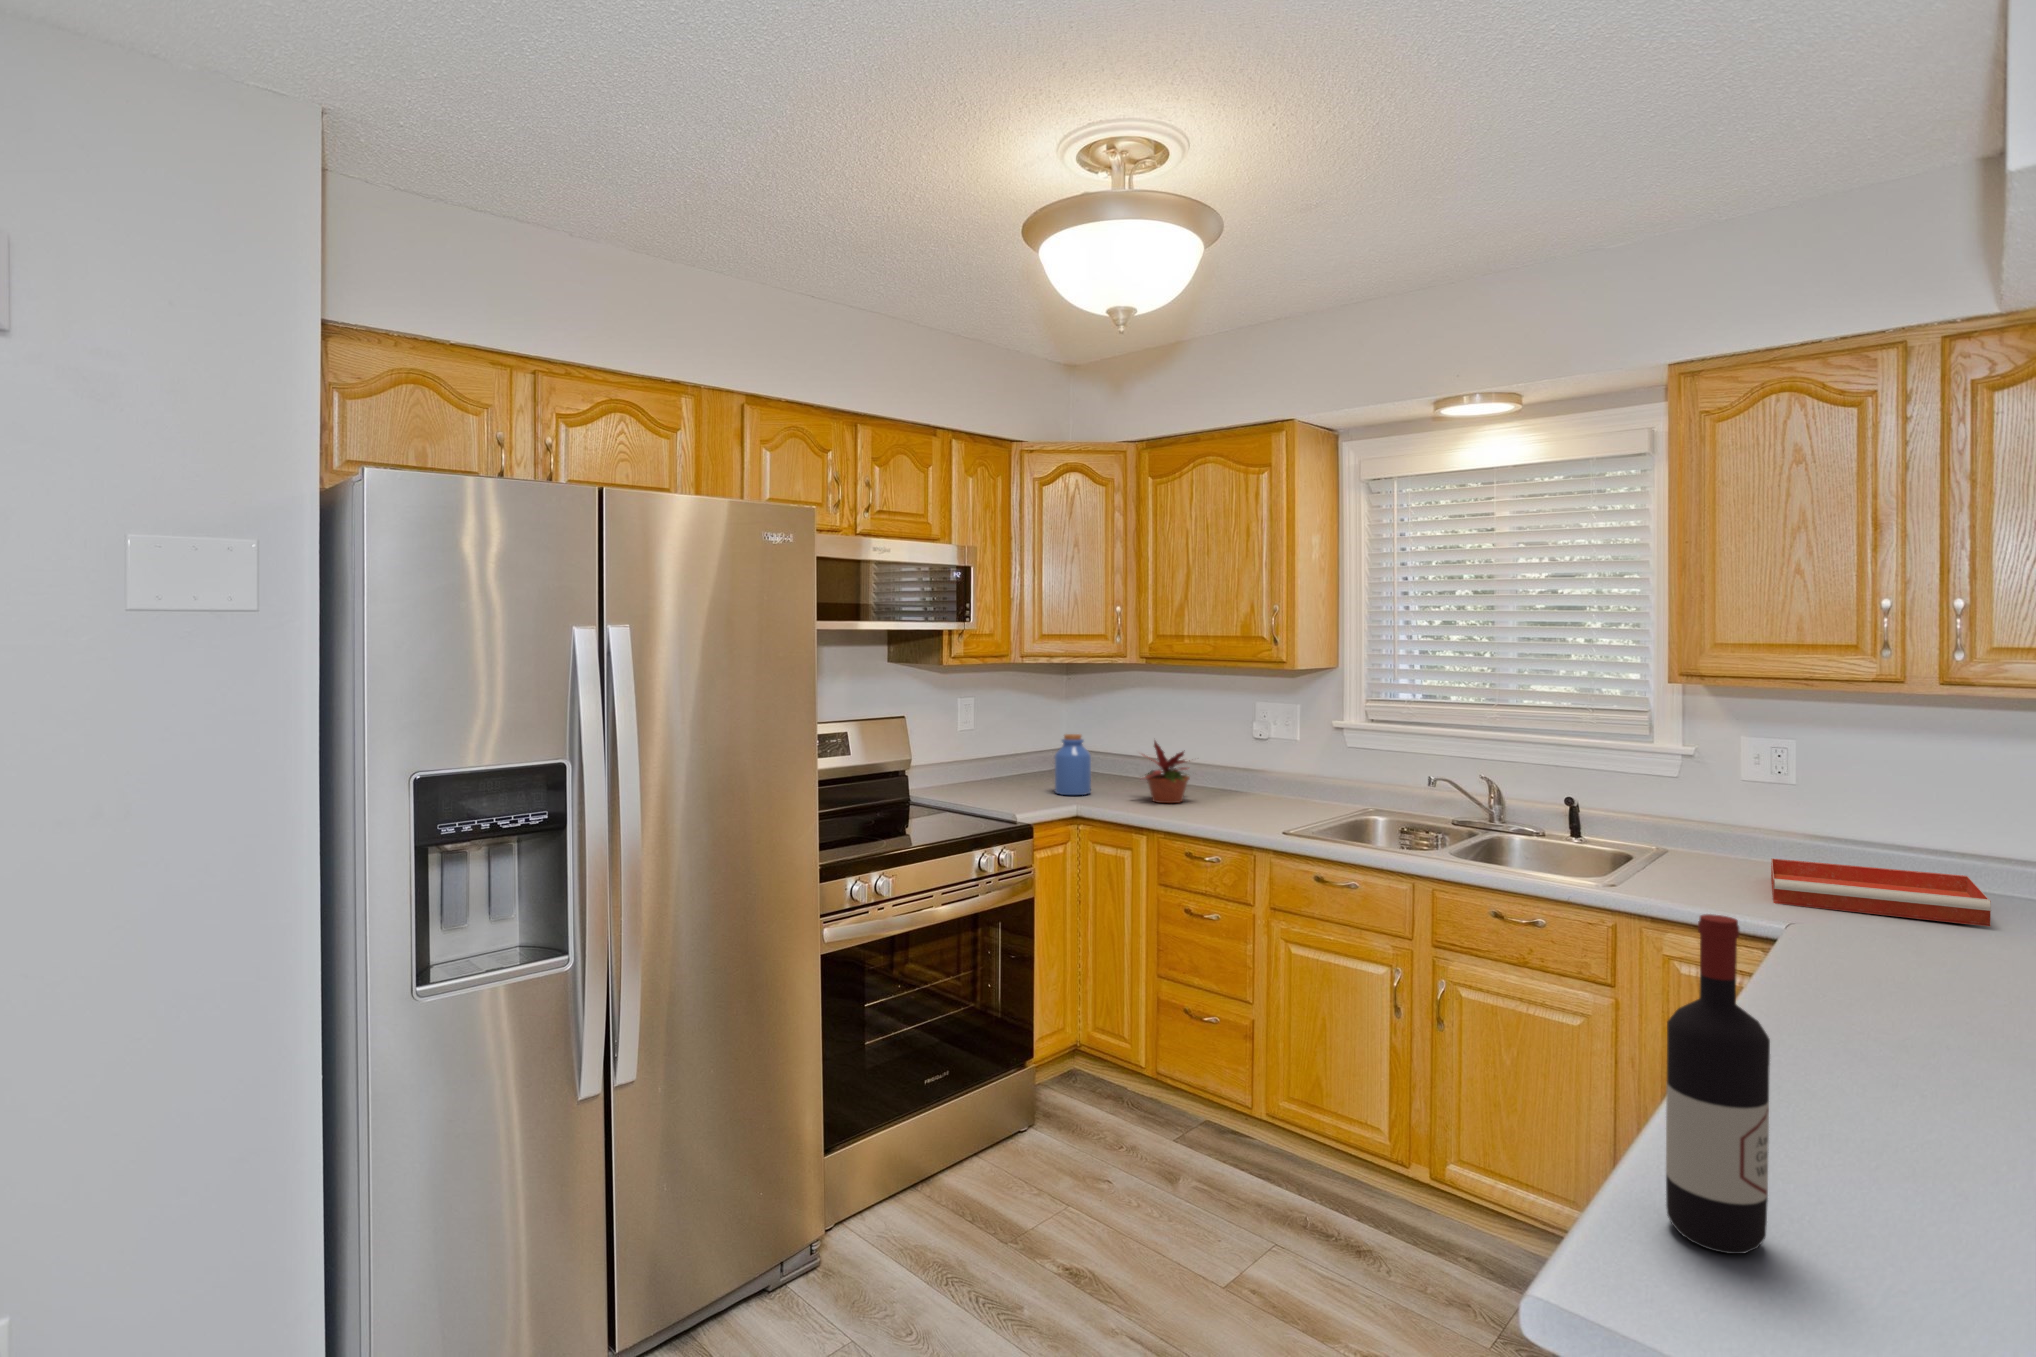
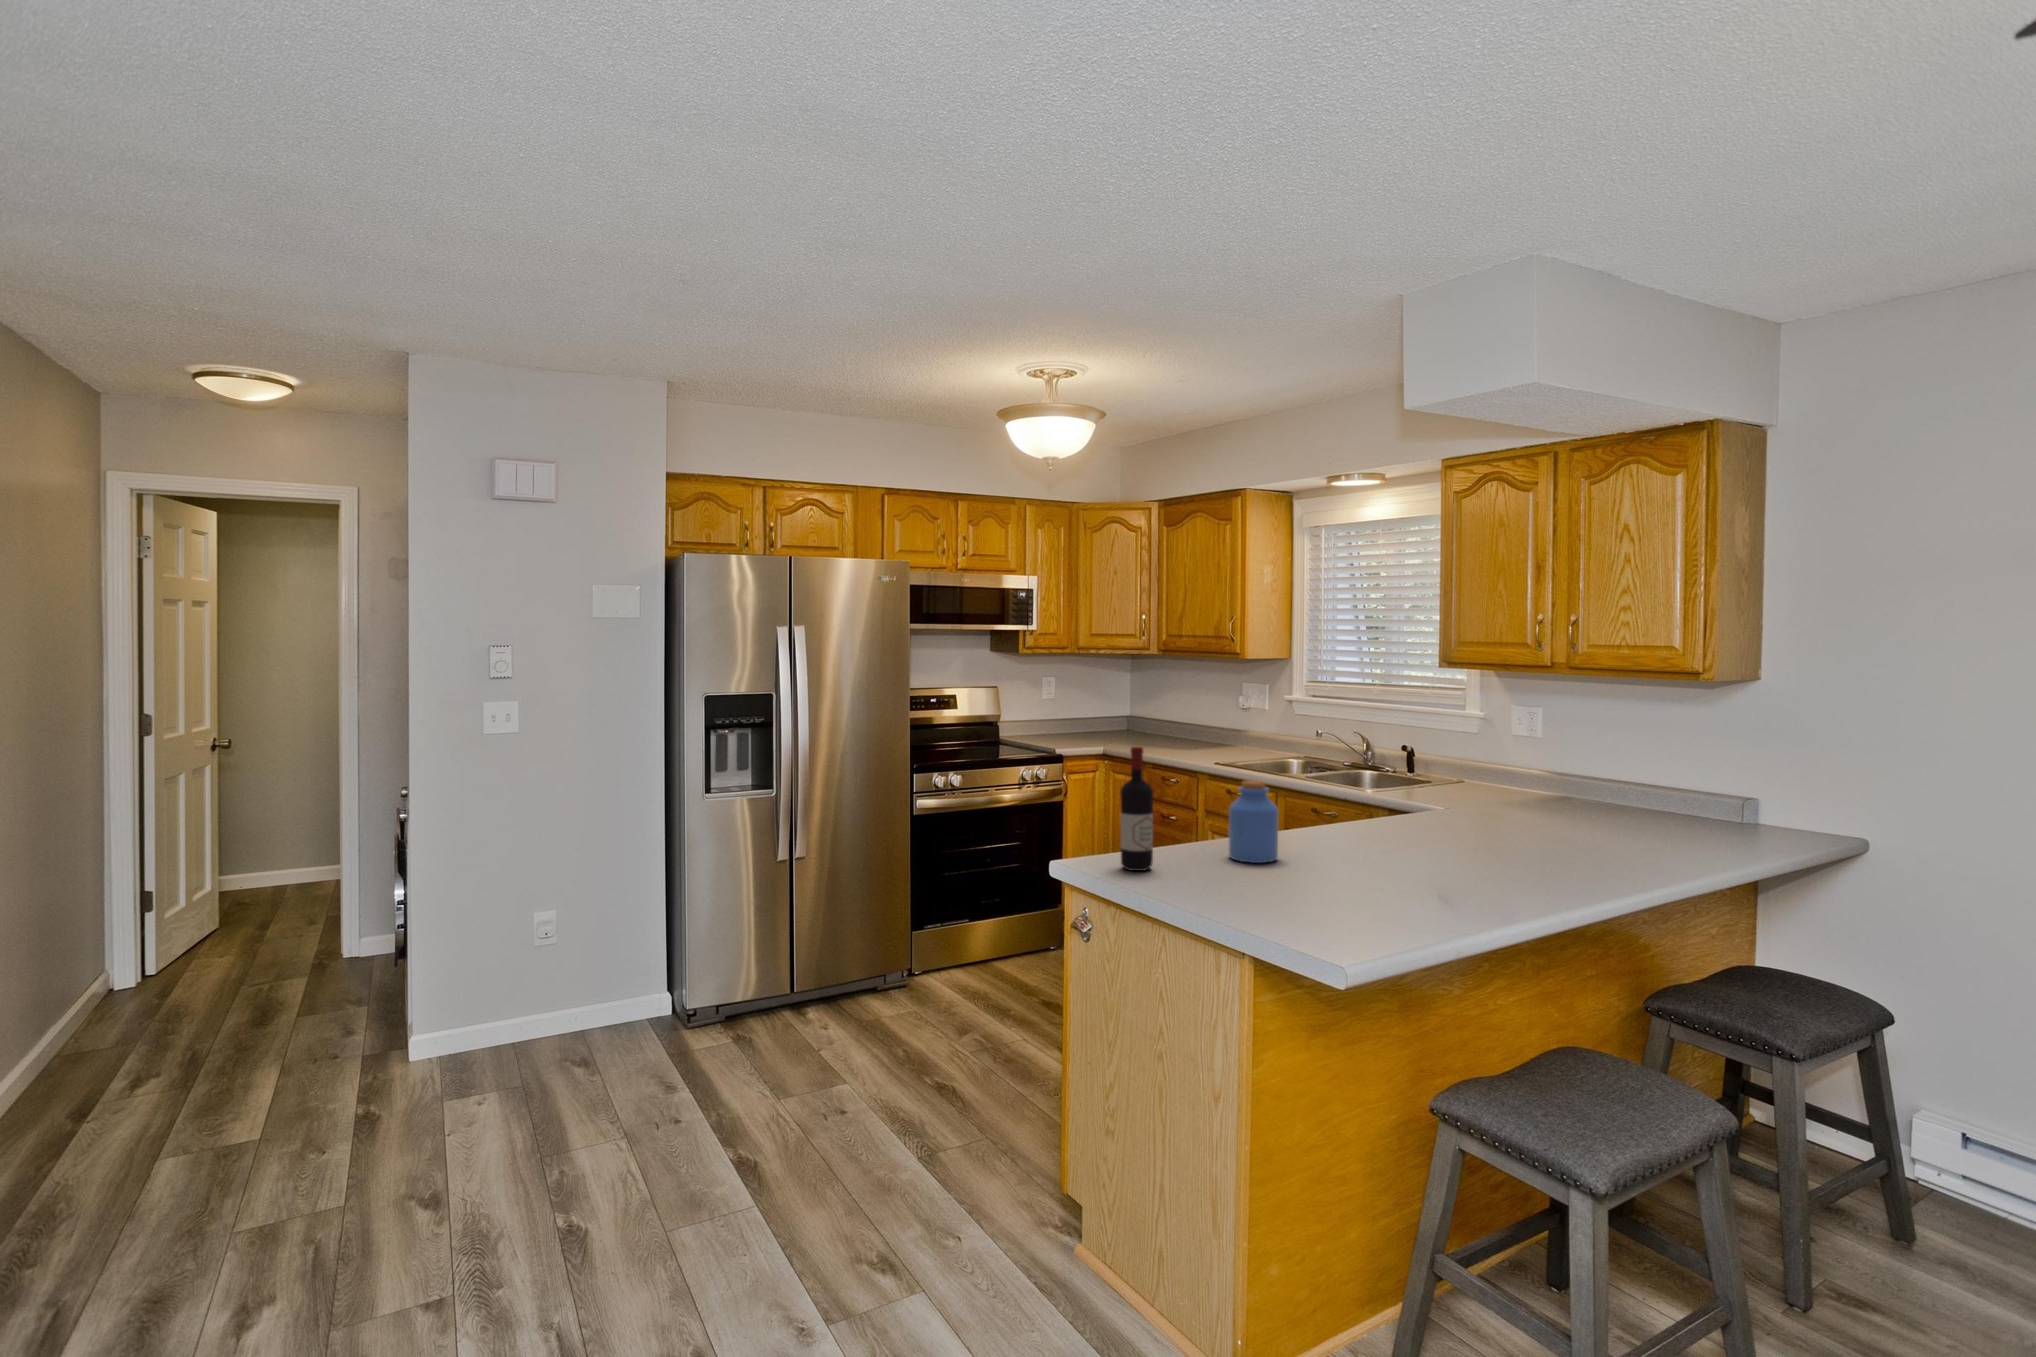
jar: present [1054,734,1091,795] -> present [1229,780,1278,863]
potted plant: present [1144,741,1190,803] -> none [1140,704,1190,748]
tray: present [1771,859,1991,926] -> none [1461,783,1602,817]

